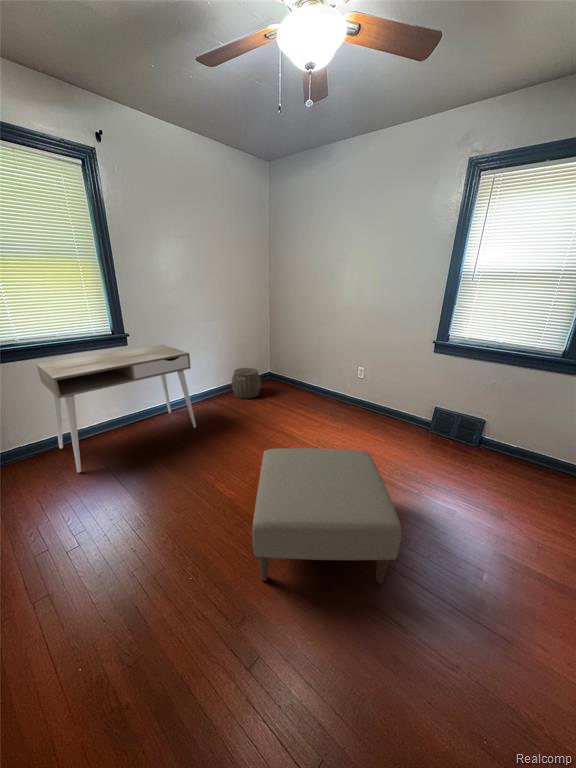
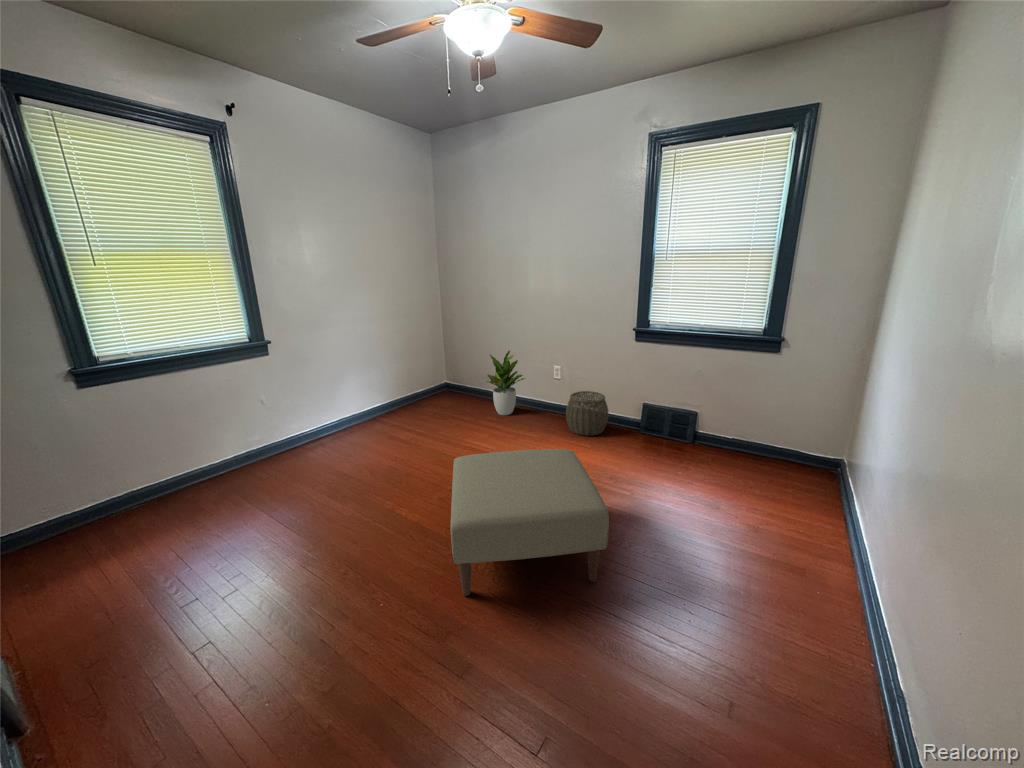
desk: present [37,345,196,472] -> none [157,353,364,514]
potted plant: none [297,351,333,404] -> present [487,350,525,415]
woven basket: present [232,368,261,398] -> present [566,391,609,436]

